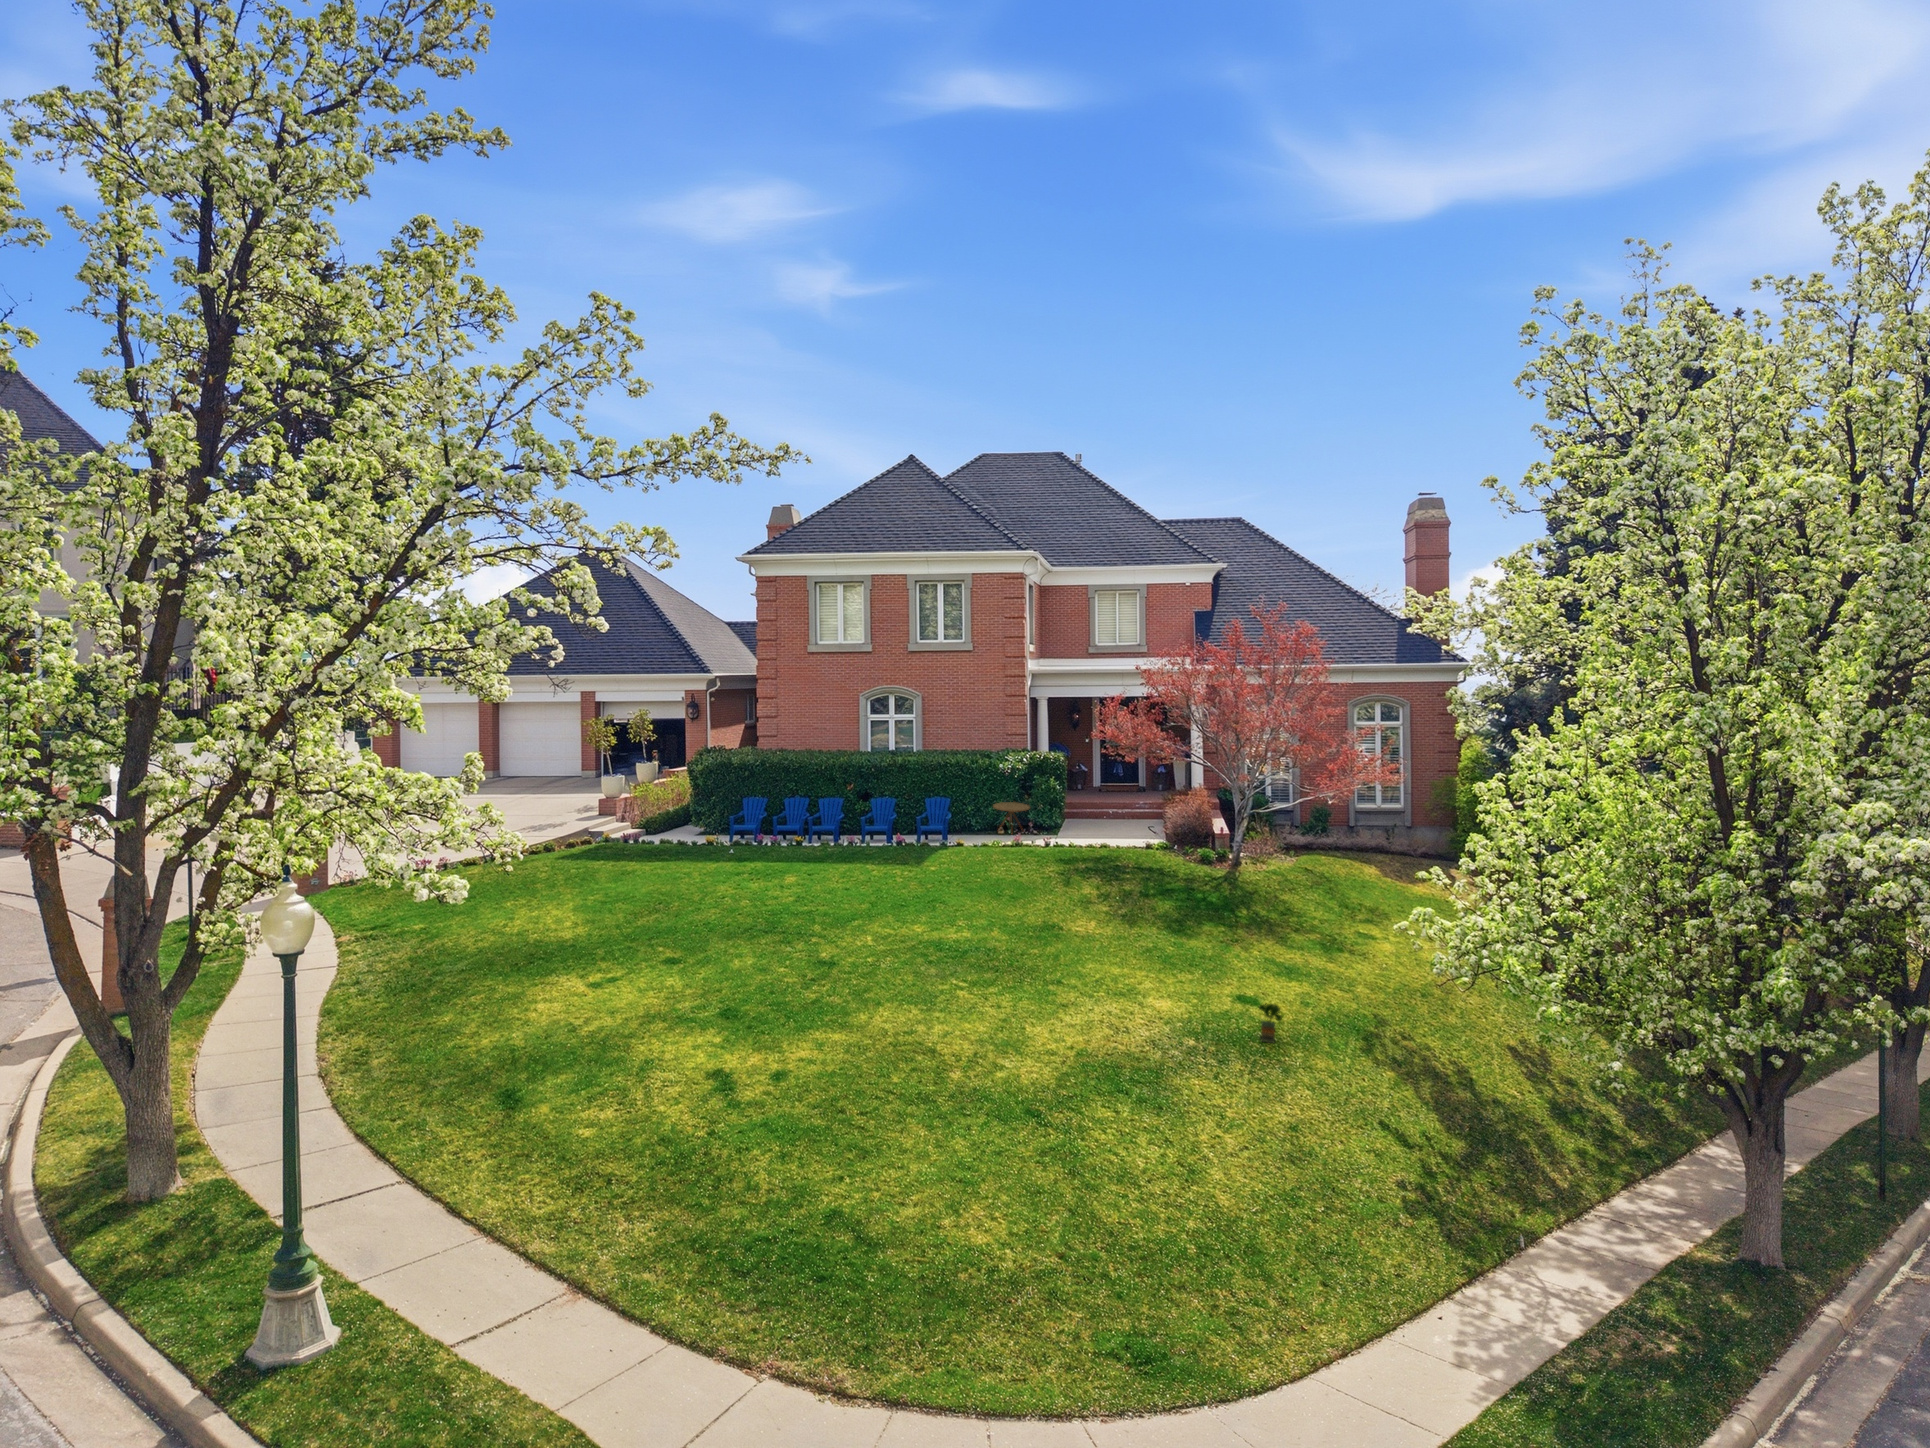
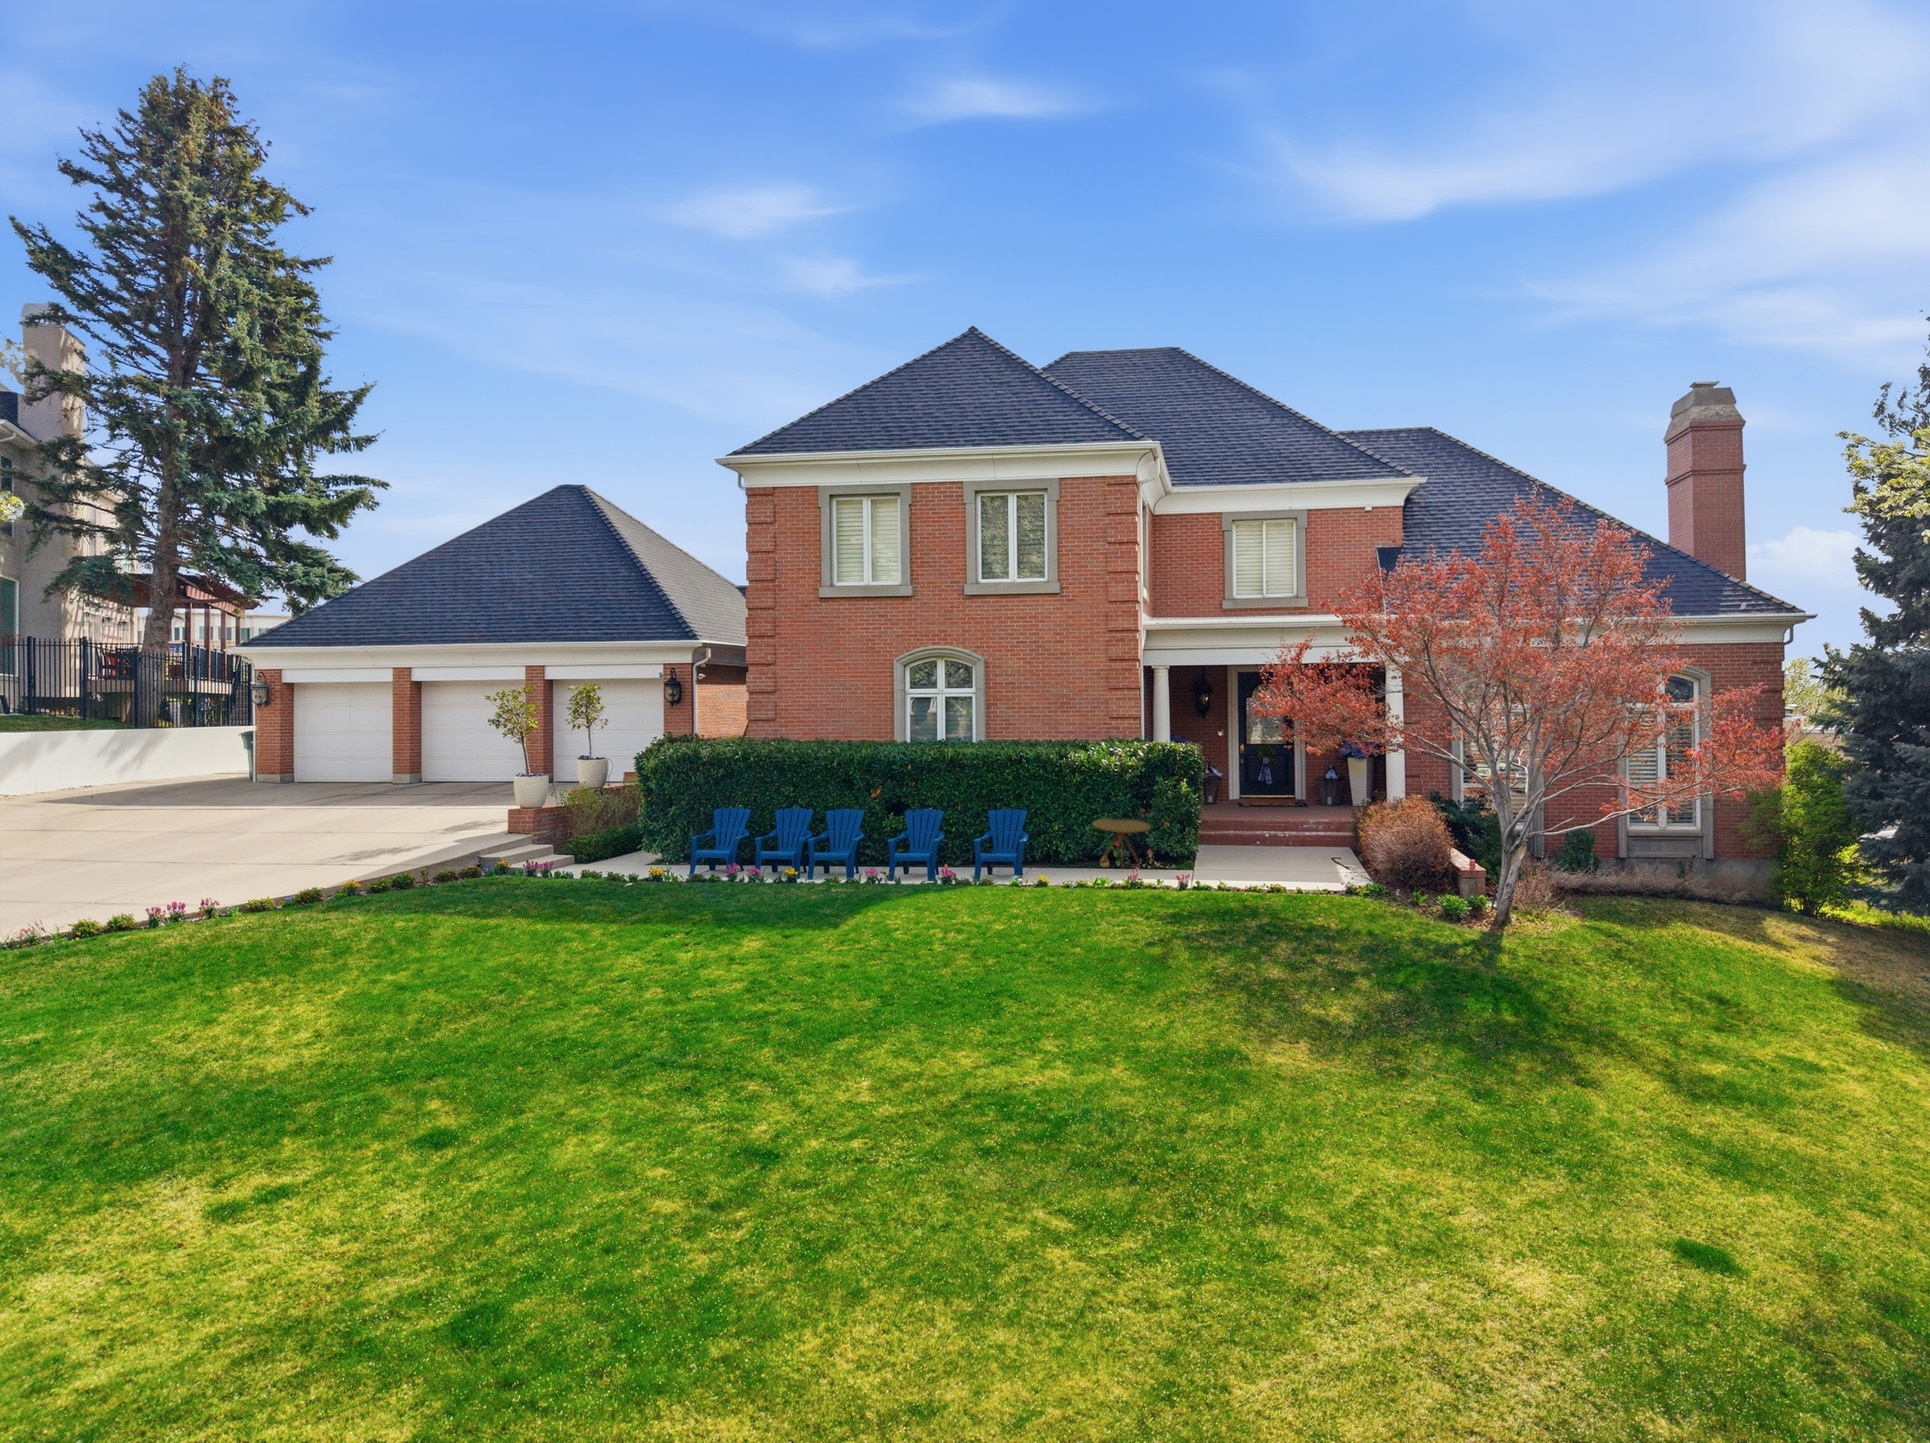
potted tree: present [1259,1003,1282,1043] -> none [1784,1290,1861,1395]

